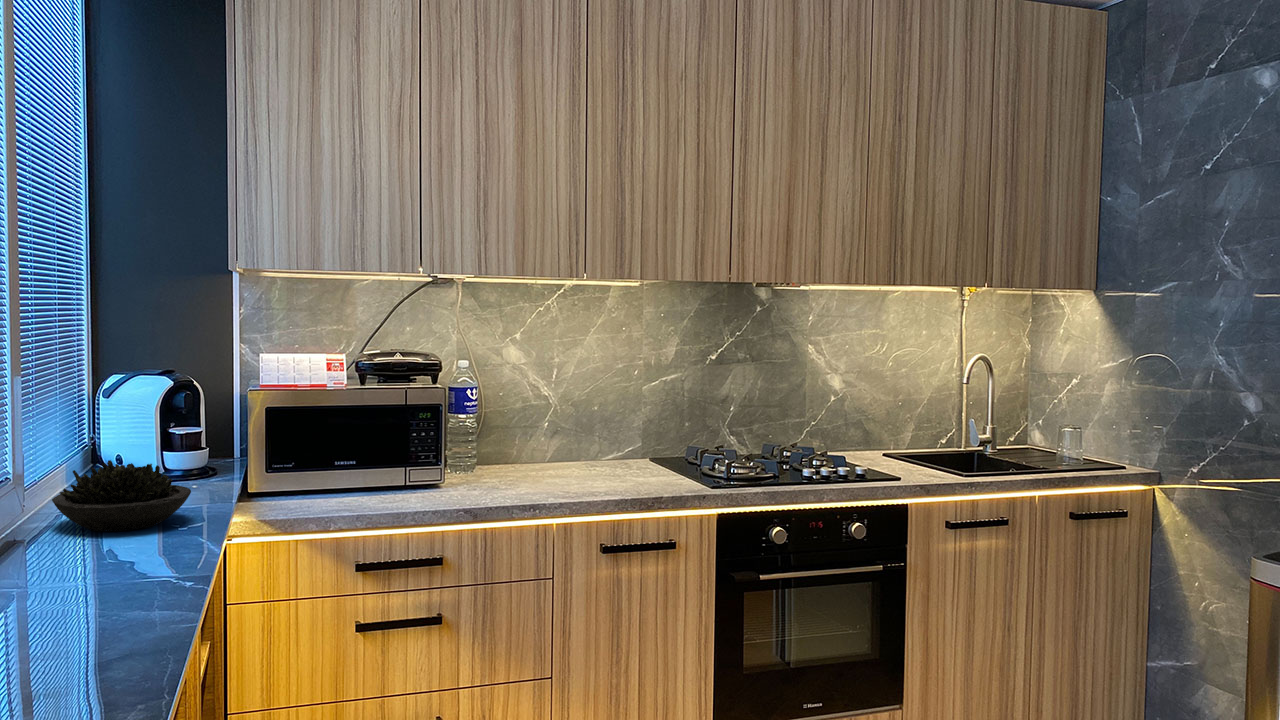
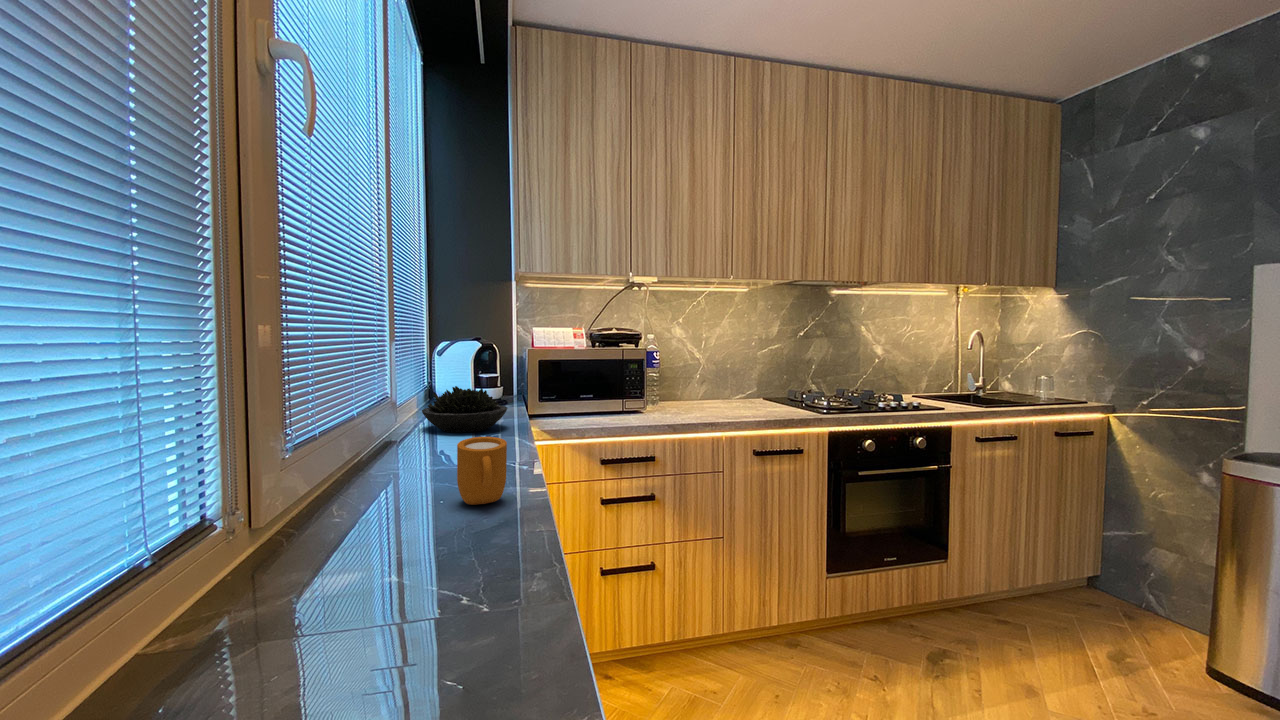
mug: none [46,560,116,648] -> present [457,437,507,505]

